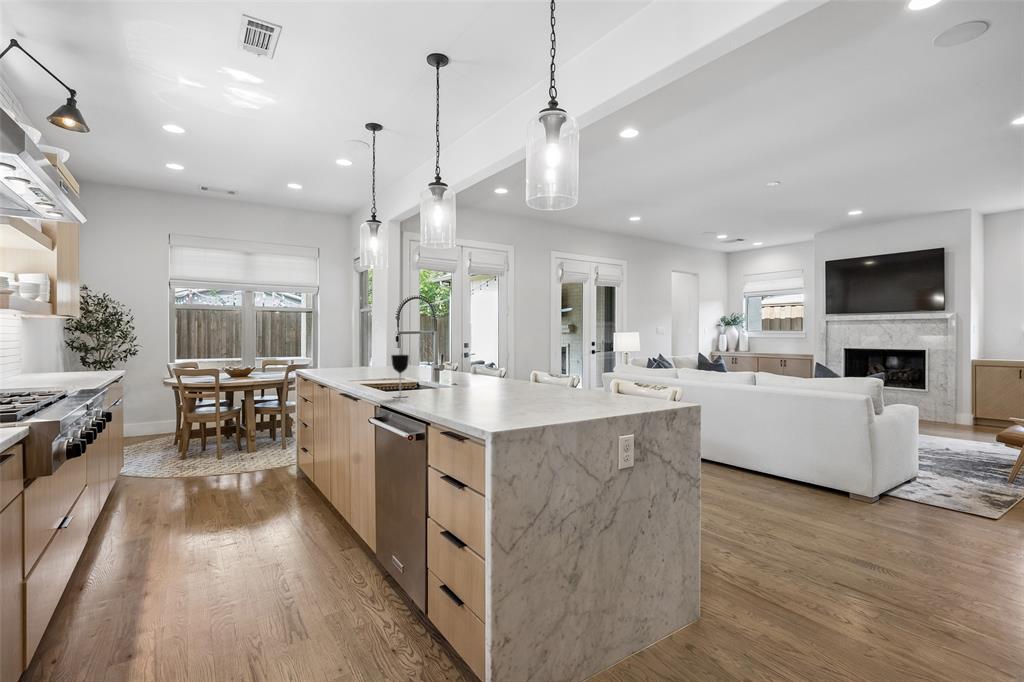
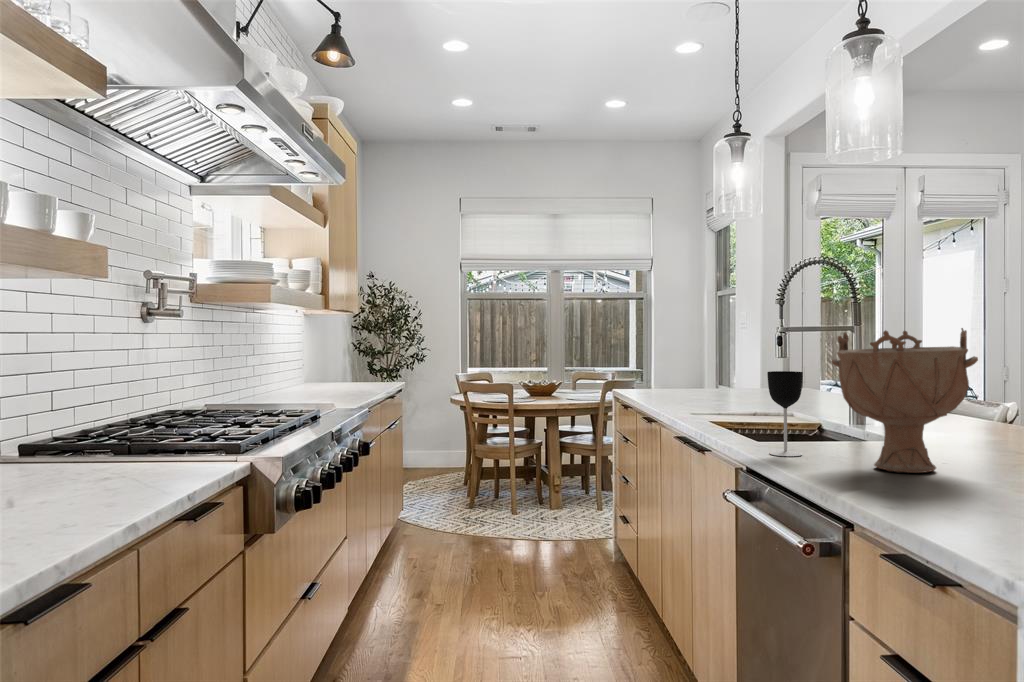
decorative bowl: none [422,333,483,400] -> present [832,328,978,473]

